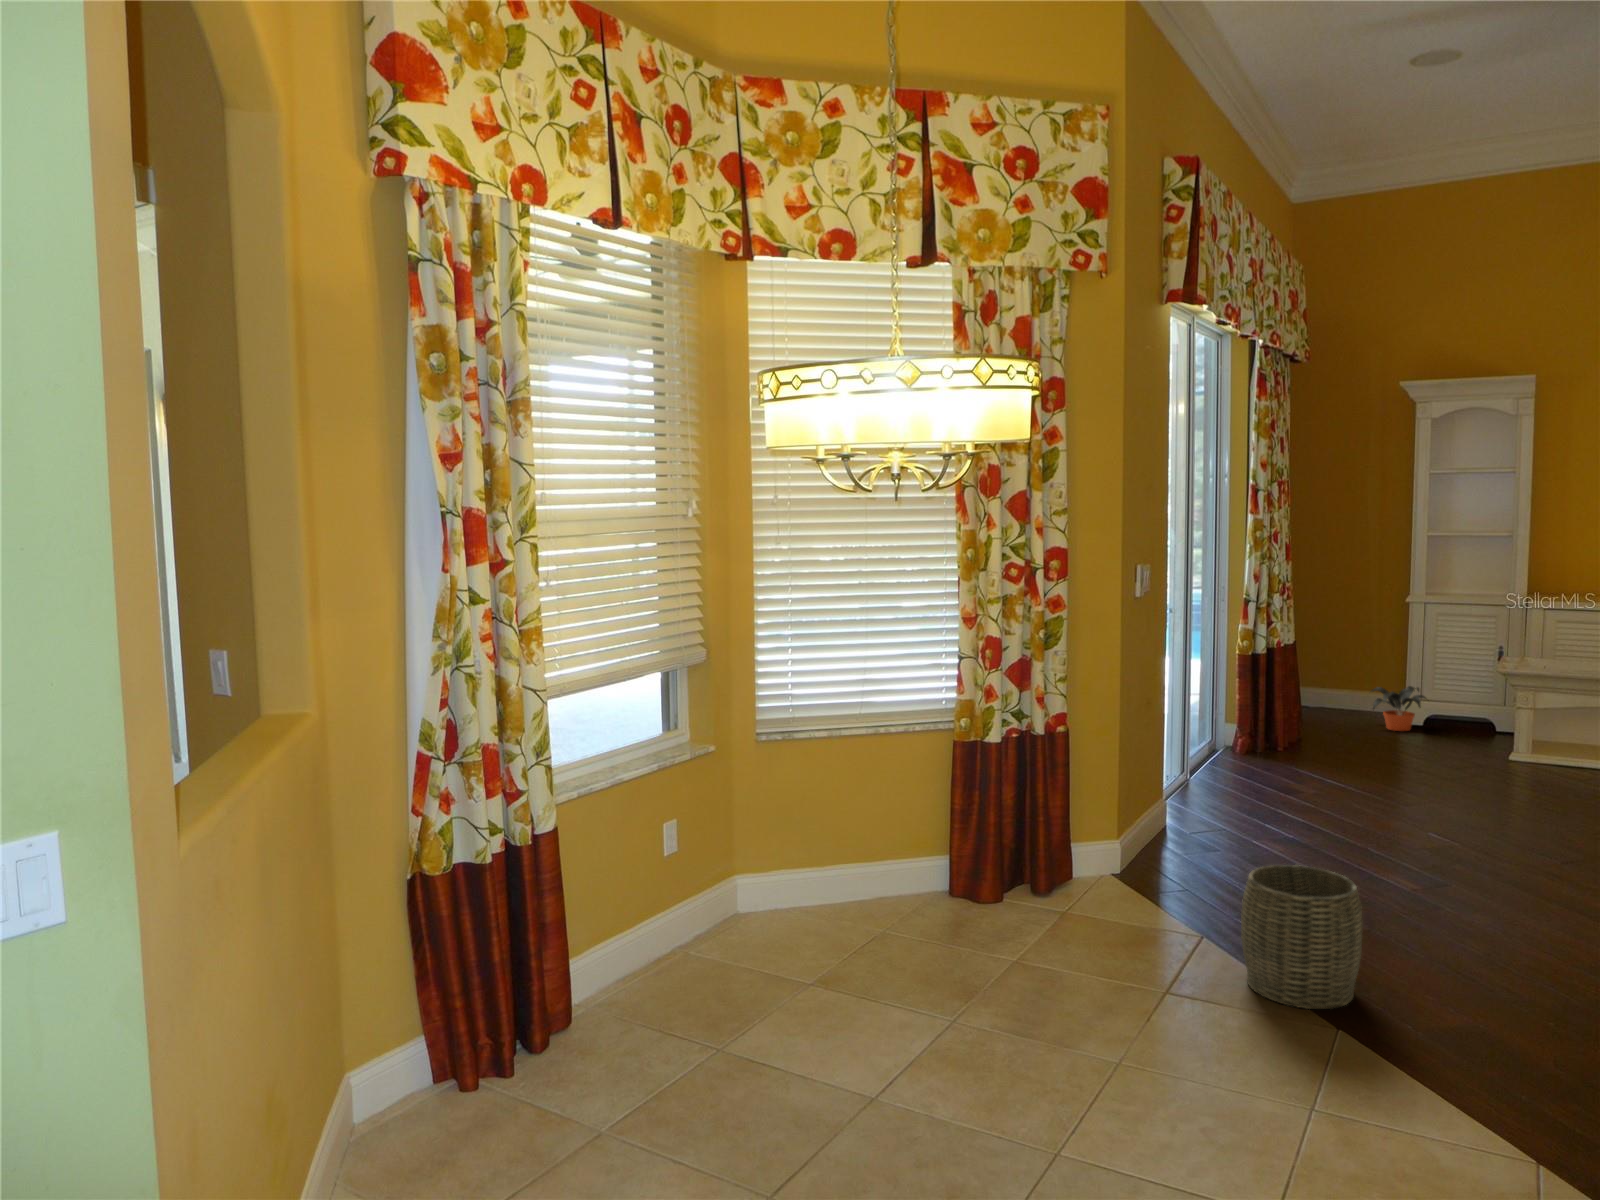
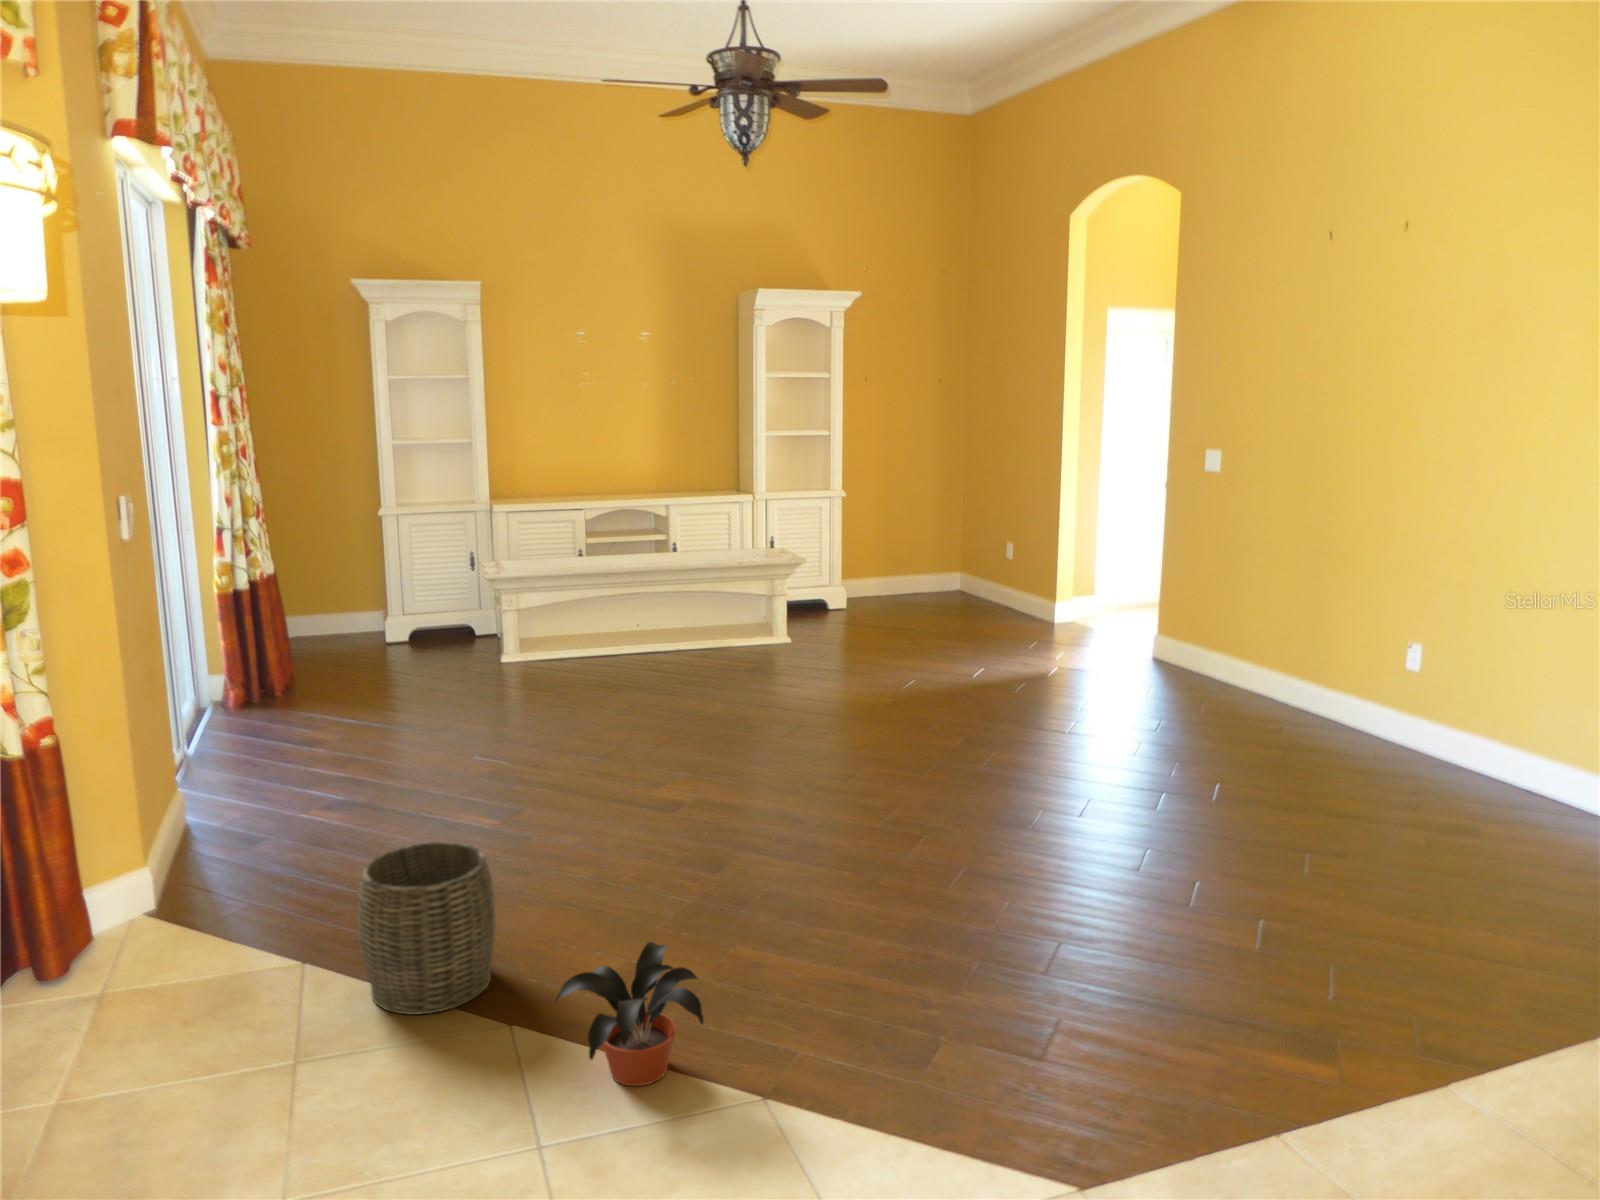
potted plant: present [1372,686,1426,731] -> present [555,942,703,1086]

